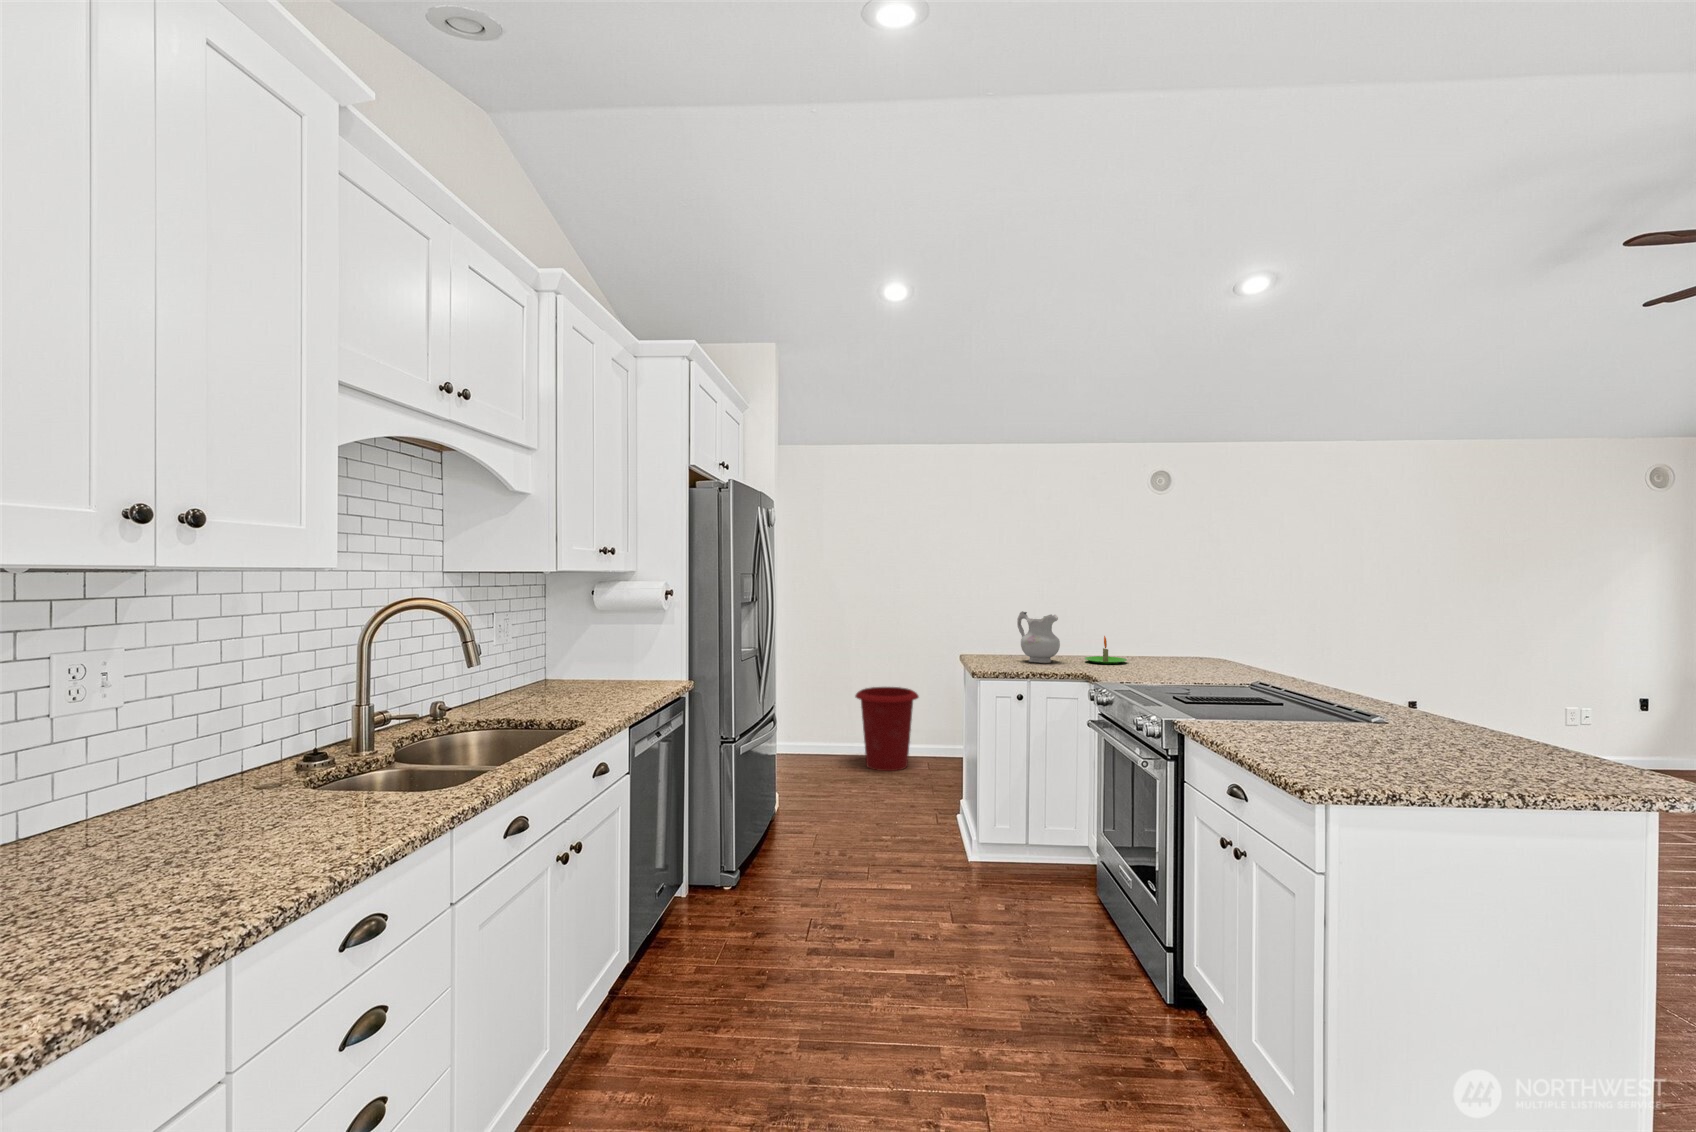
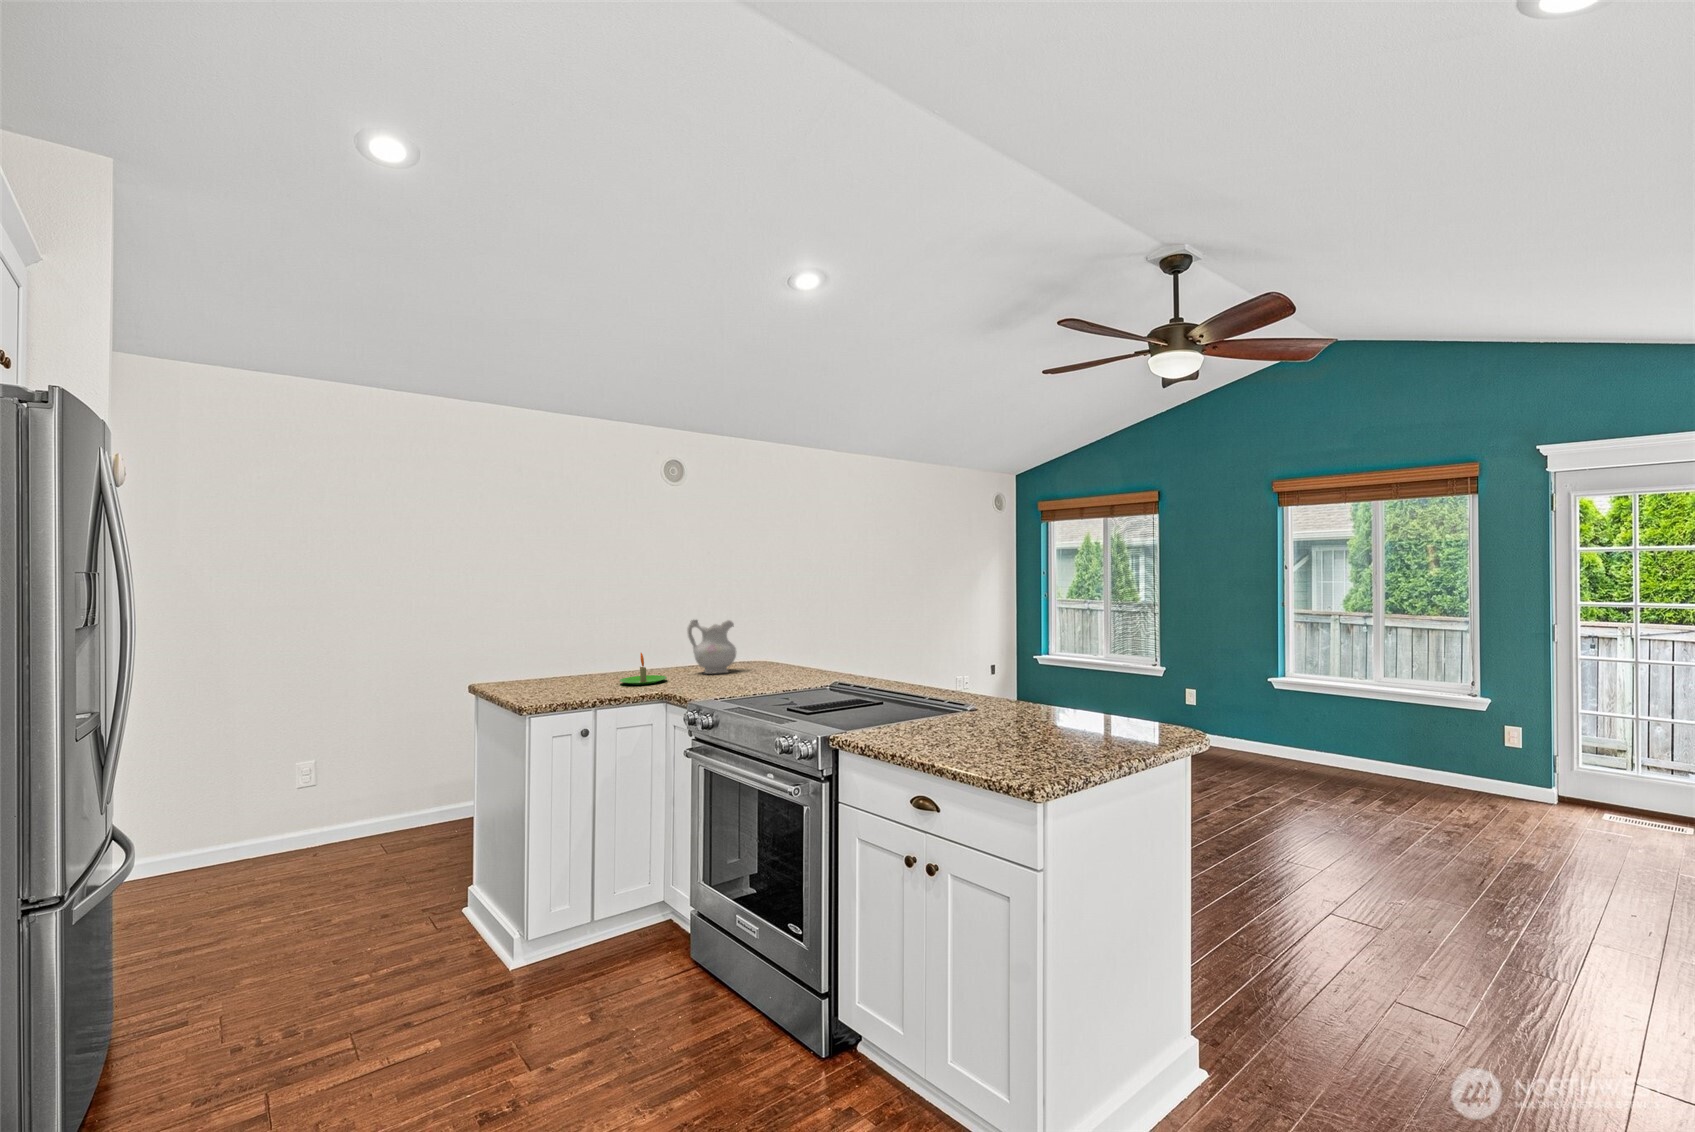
ceramic pitcher: present [1017,611,1060,663] -> present [687,620,736,674]
waste bin: present [855,687,919,771] -> none [253,755,363,881]

